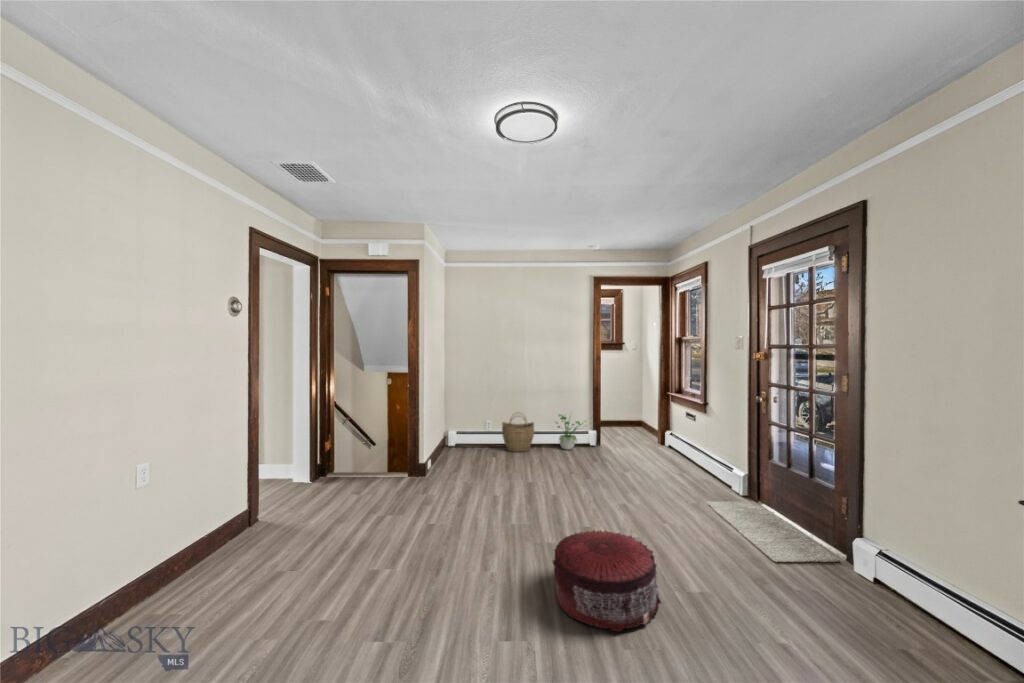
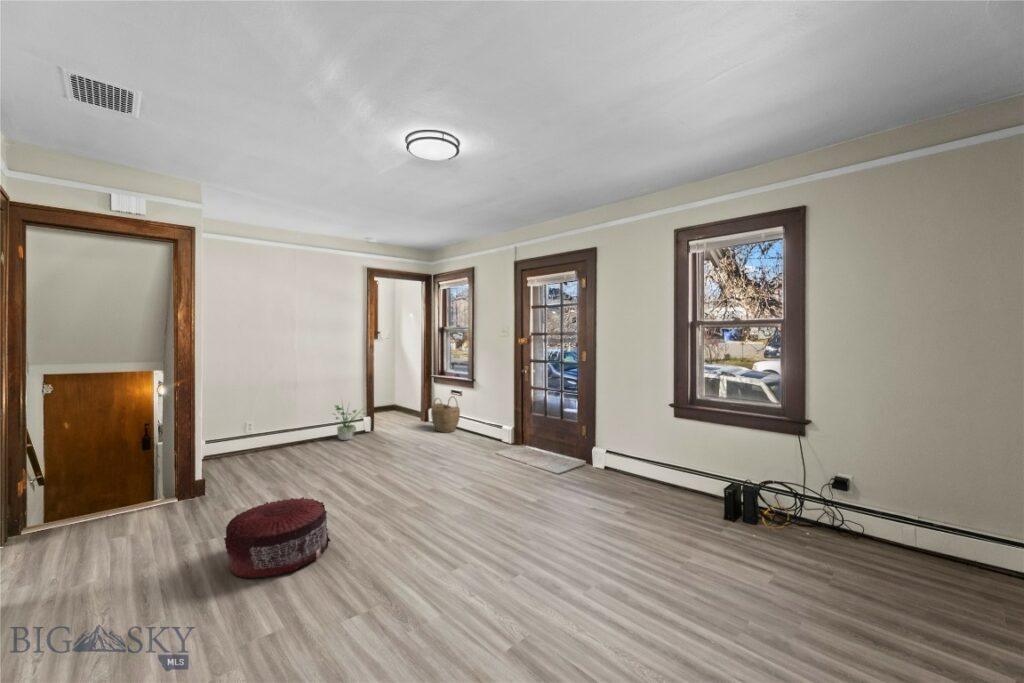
woven basket: present [502,416,534,452] -> present [431,397,460,433]
pouf: present [553,530,661,632] -> present [224,497,330,578]

